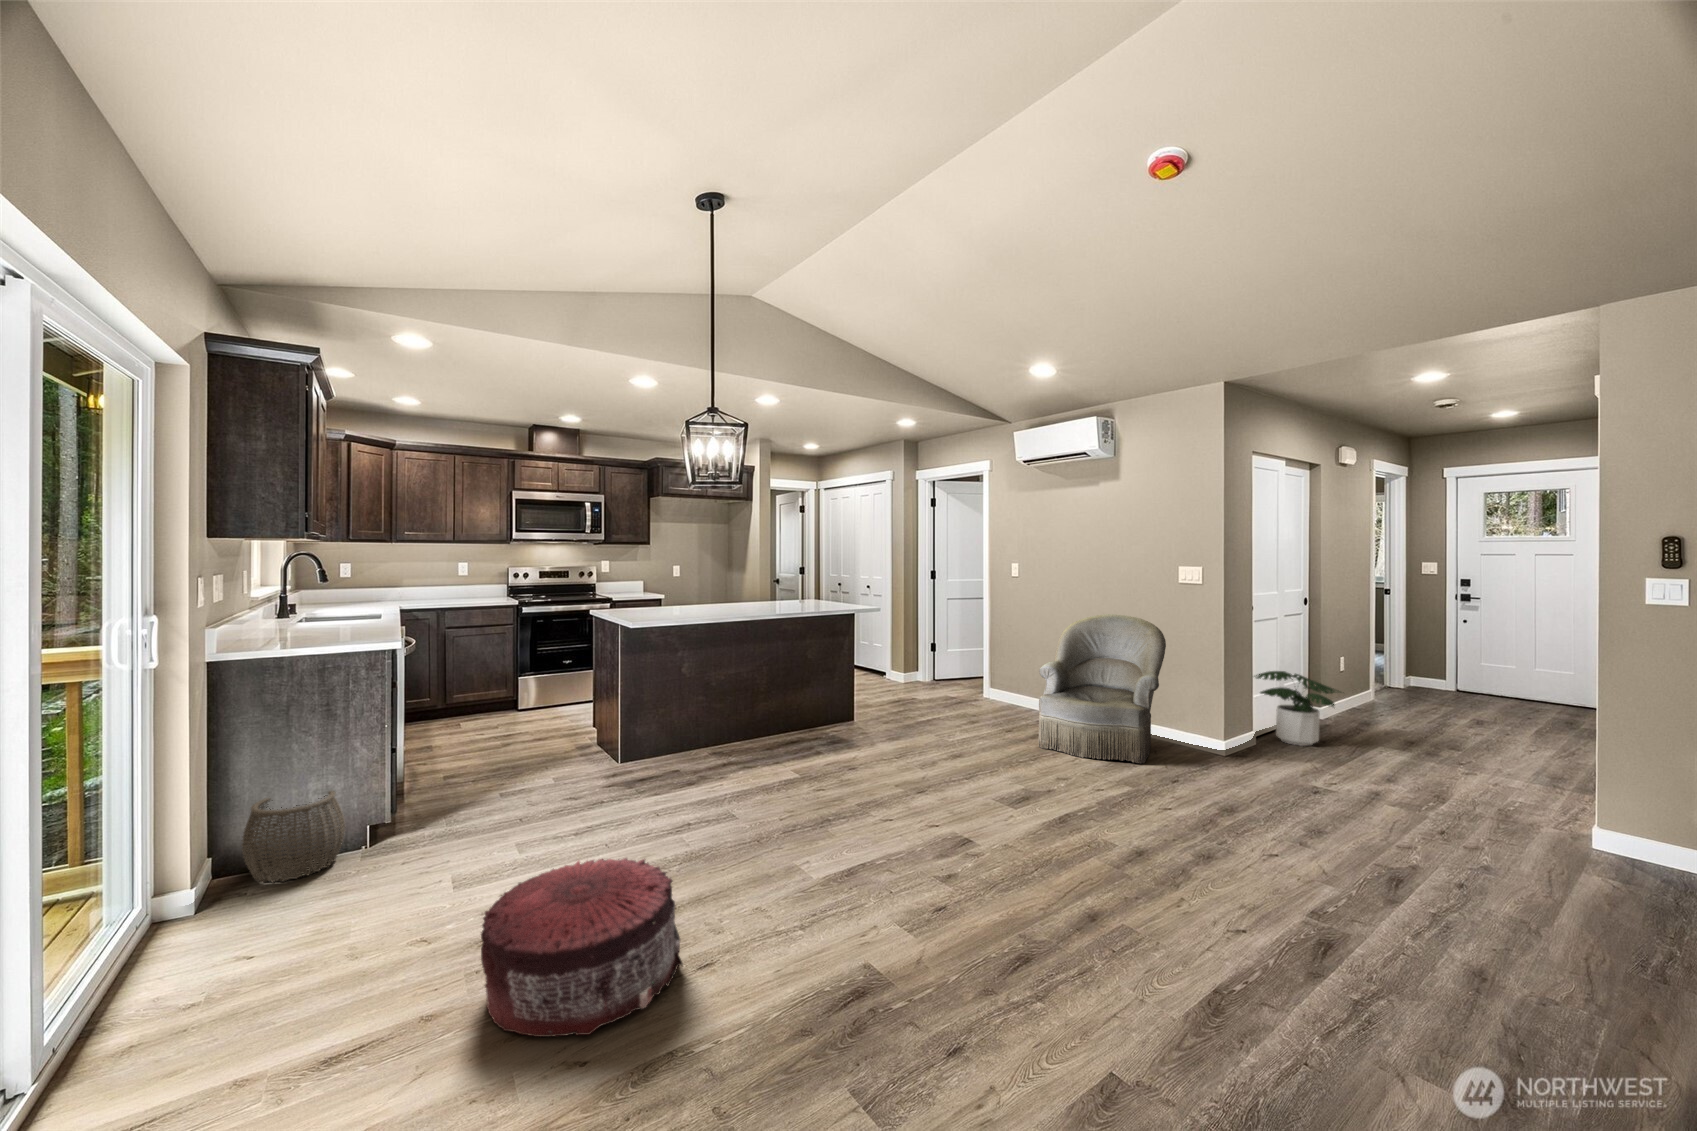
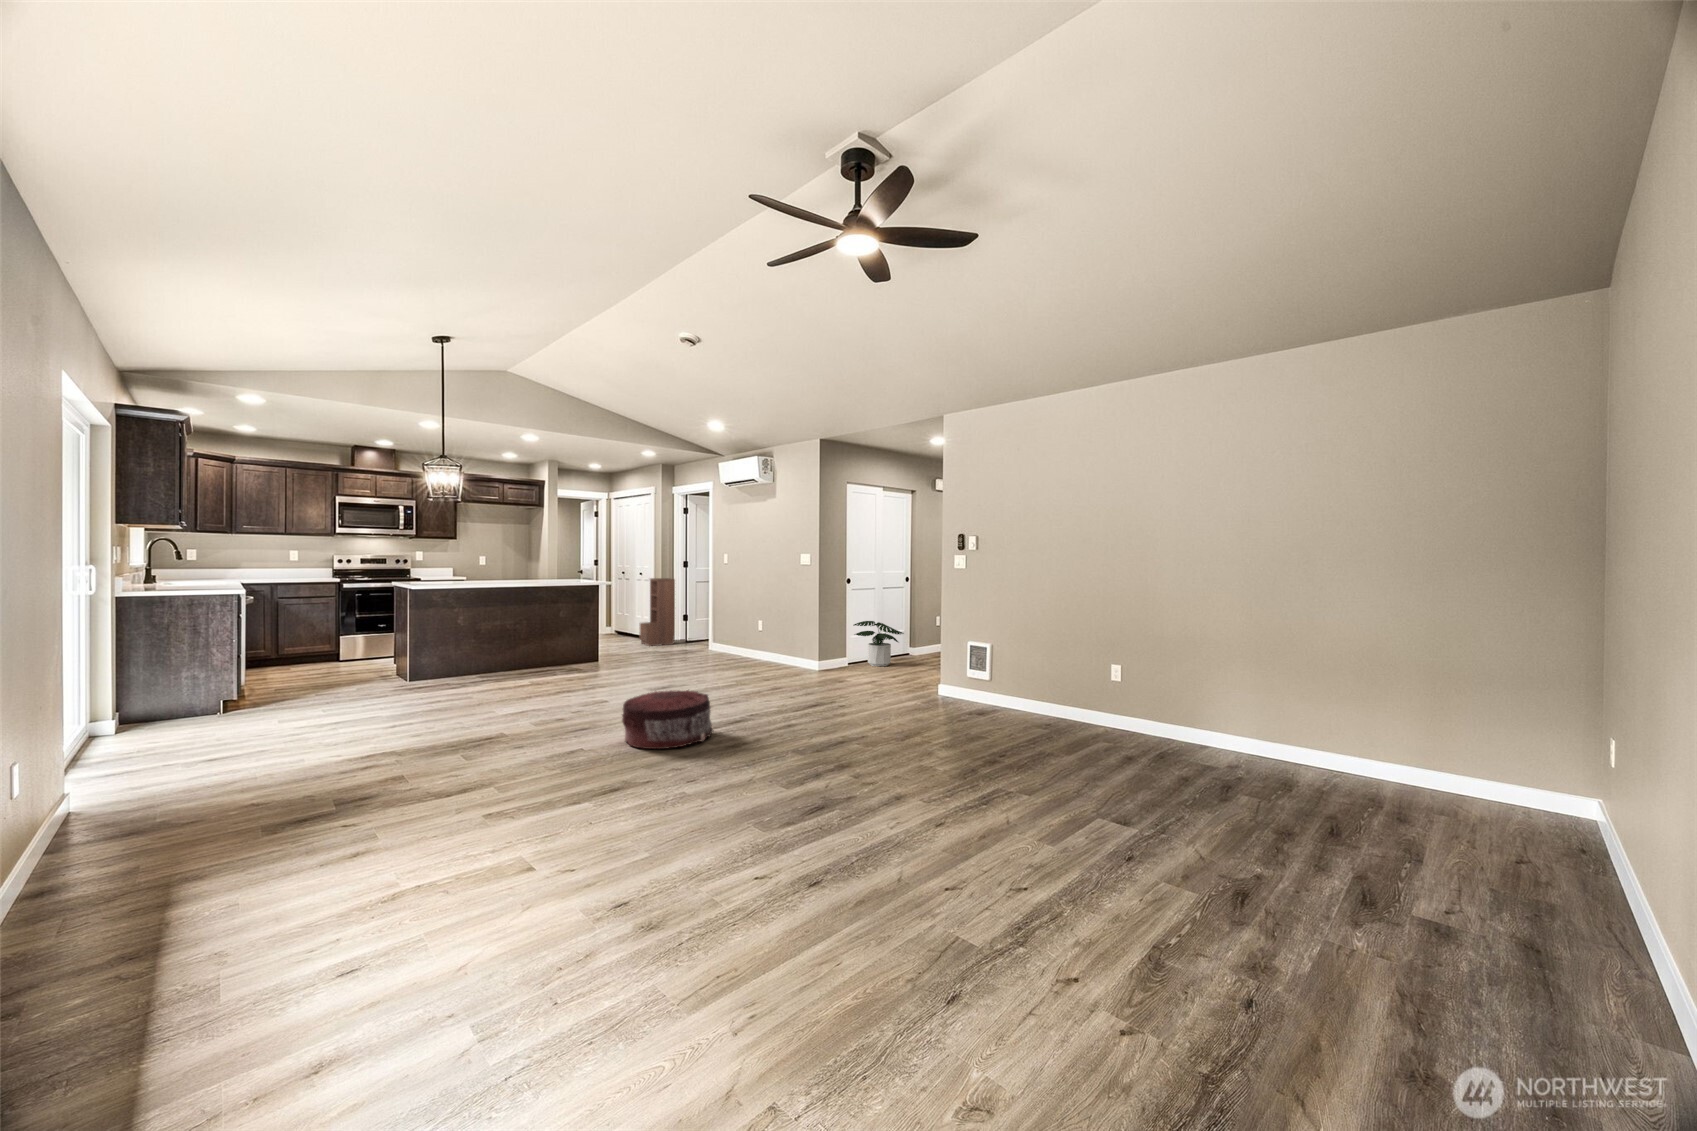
bookshelf: none [877,594,926,689] -> present [640,578,675,646]
armchair: present [1039,614,1166,764] -> none [710,586,794,675]
woven basket: present [242,791,345,882] -> none [139,679,208,728]
pouf: present [481,858,683,1037] -> present [622,690,713,749]

